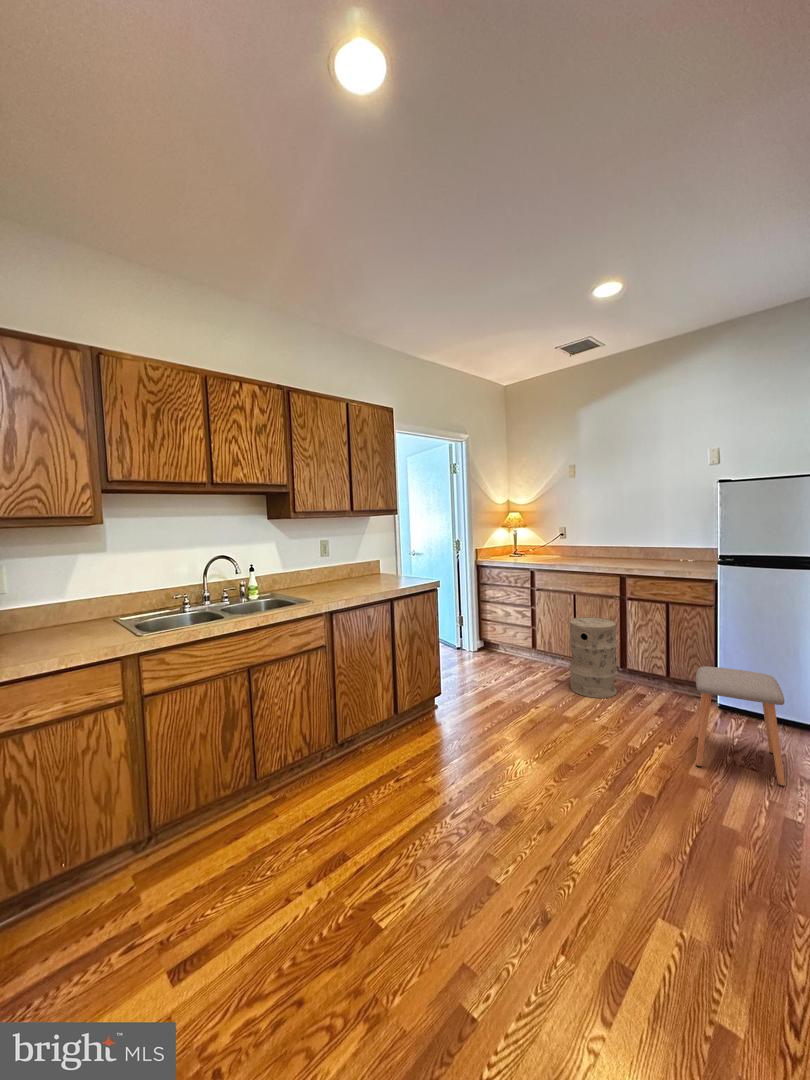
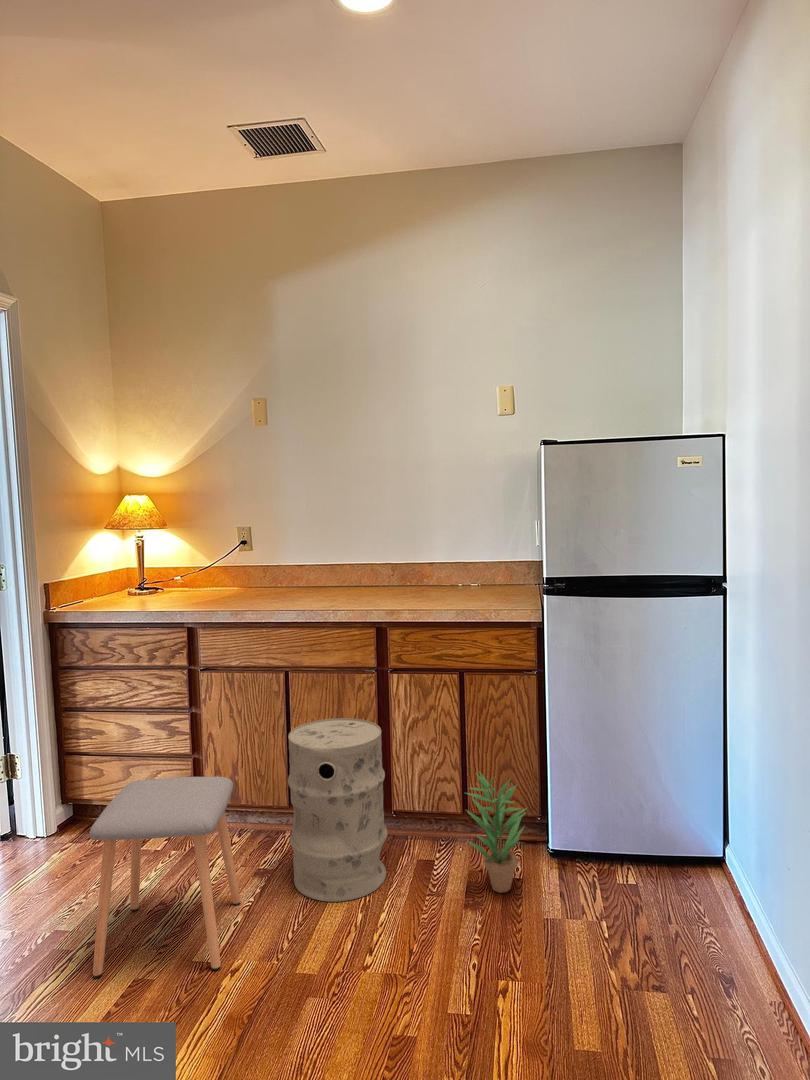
potted plant: none [655,650,695,714] -> present [467,772,526,893]
stool: present [696,666,785,787] -> present [89,777,241,978]

